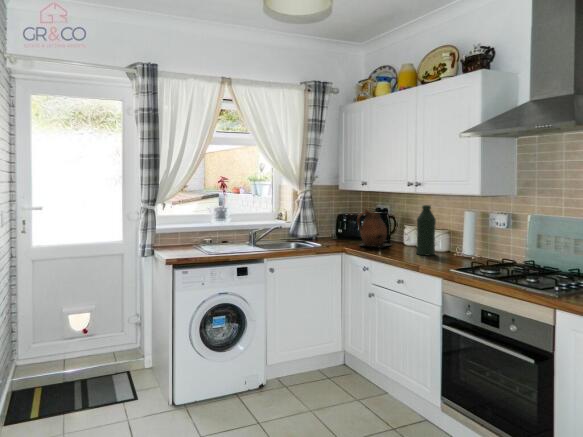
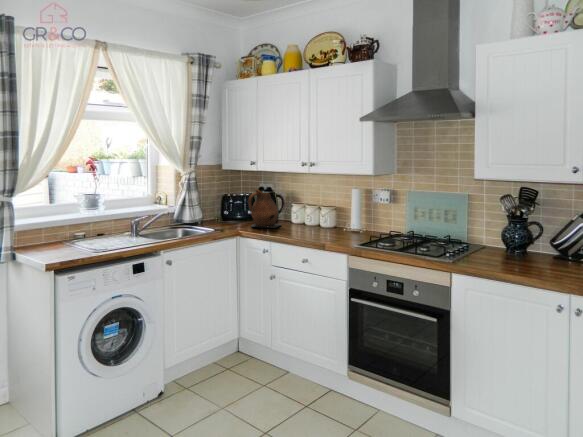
bottle: present [416,205,436,255] -> none [311,186,329,234]

